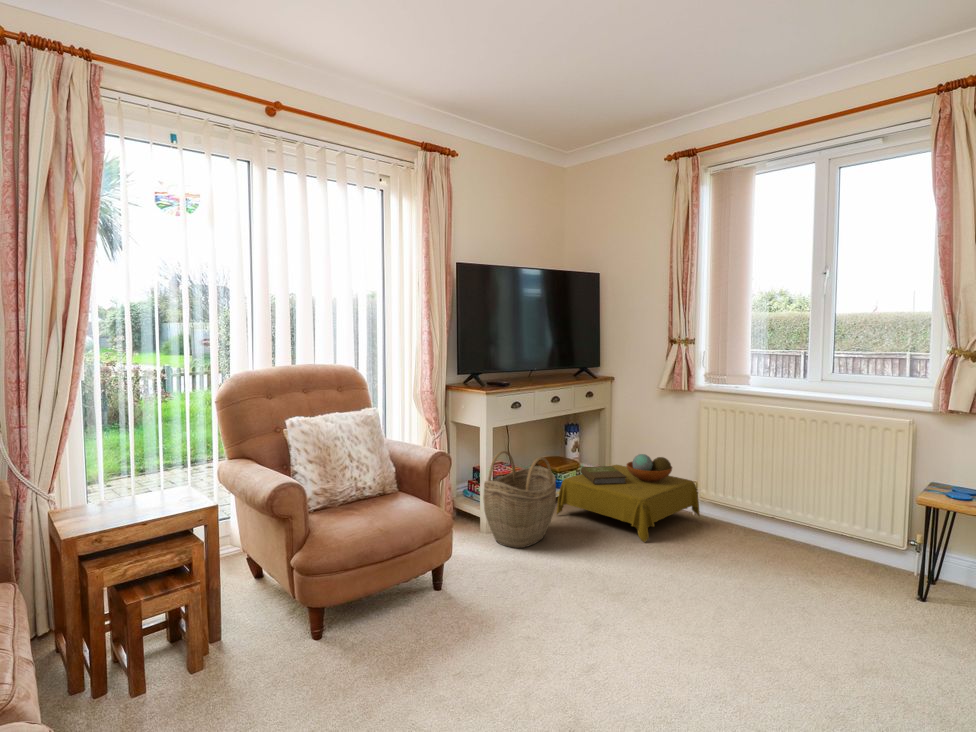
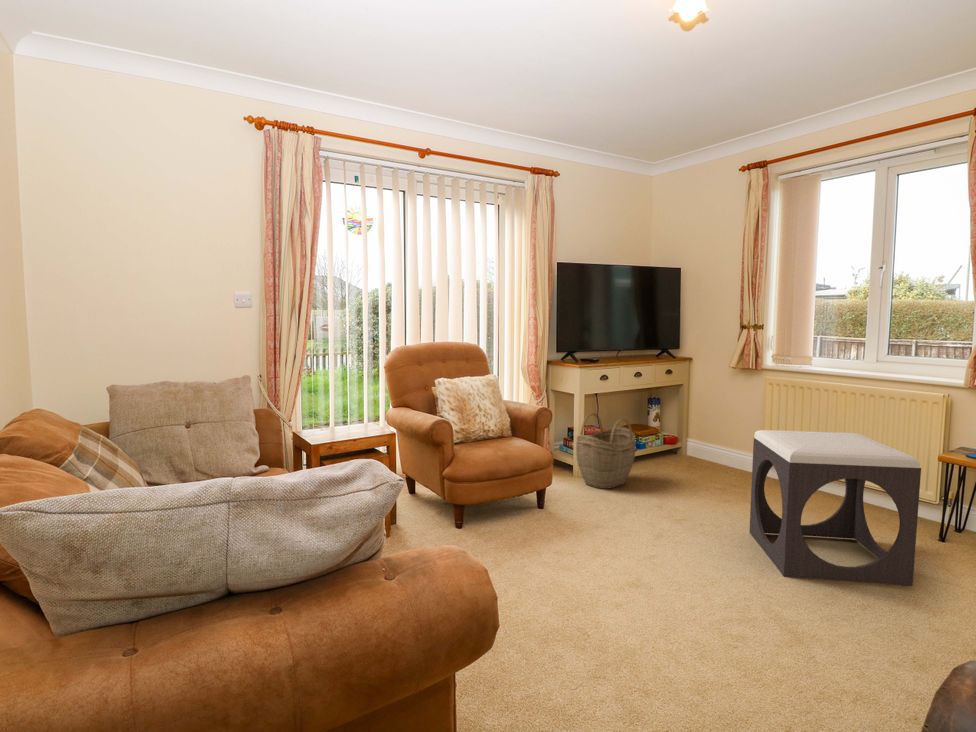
side table: present [557,454,700,542] -> none [637,421,763,491]
footstool: none [708,476,944,691] -> present [749,430,921,586]

